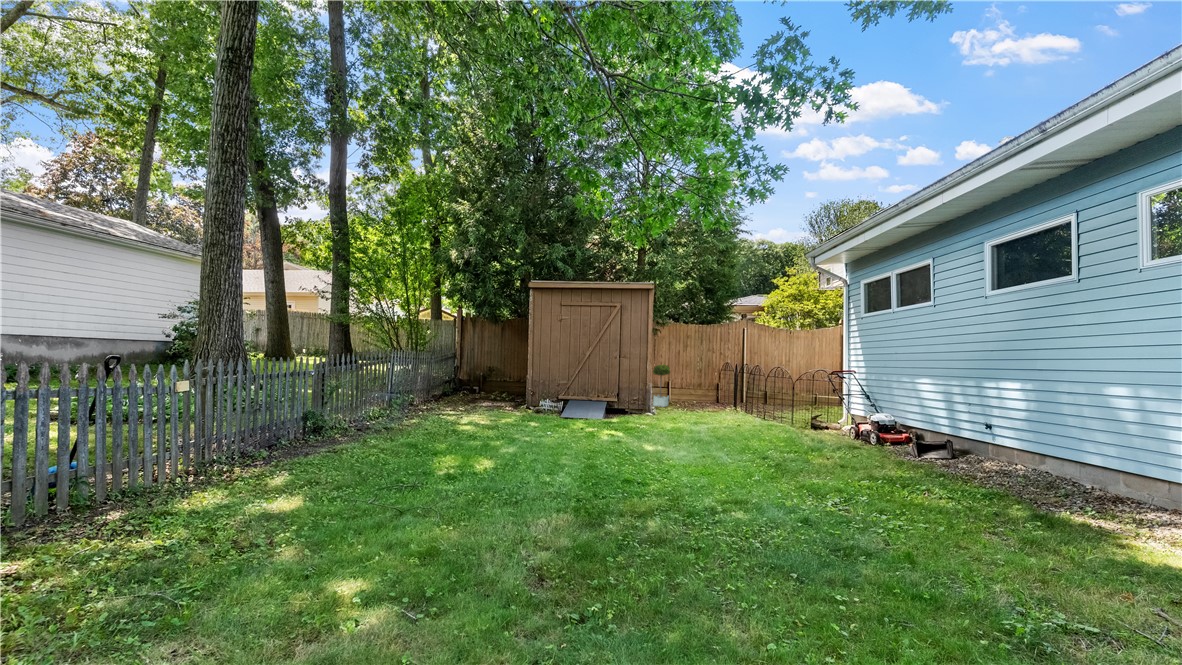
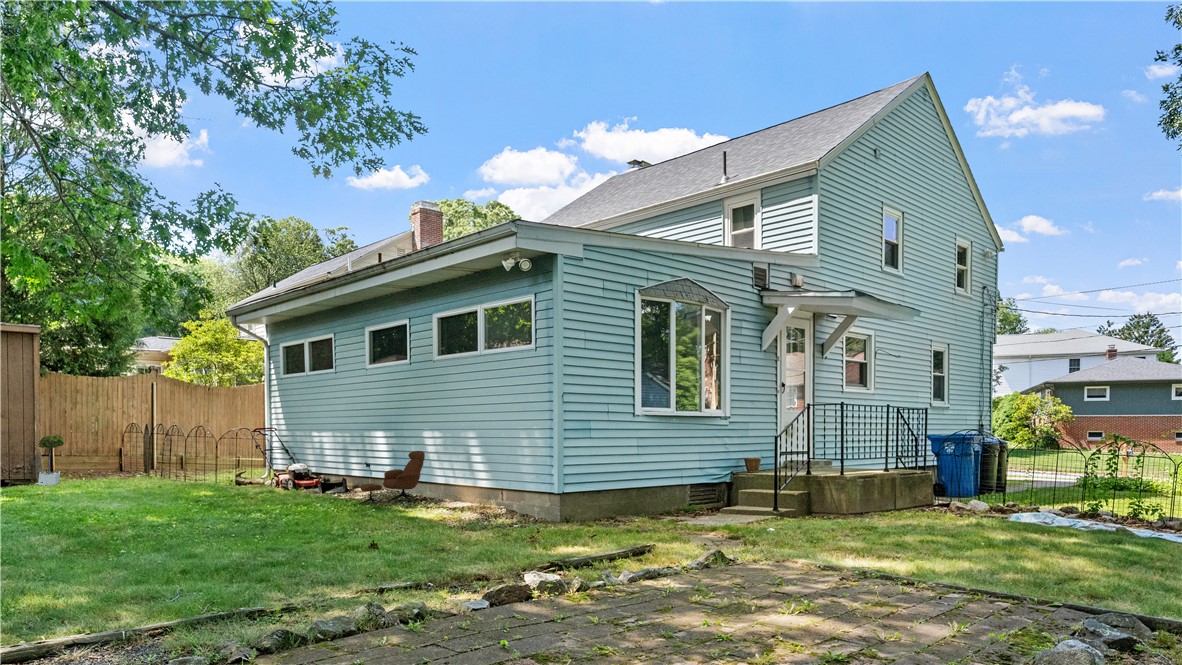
lounge chair: none [990,421,1115,505] -> present [360,451,425,504]

